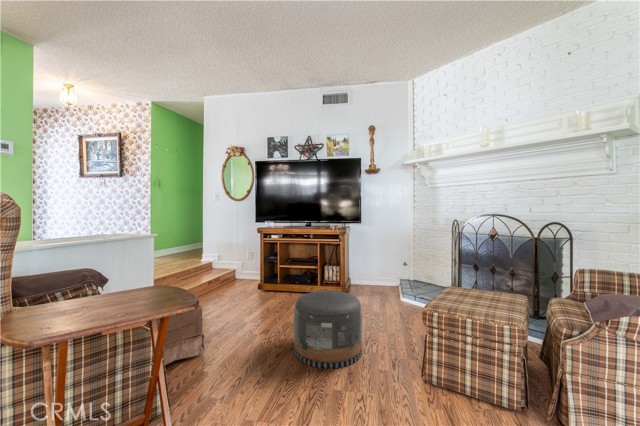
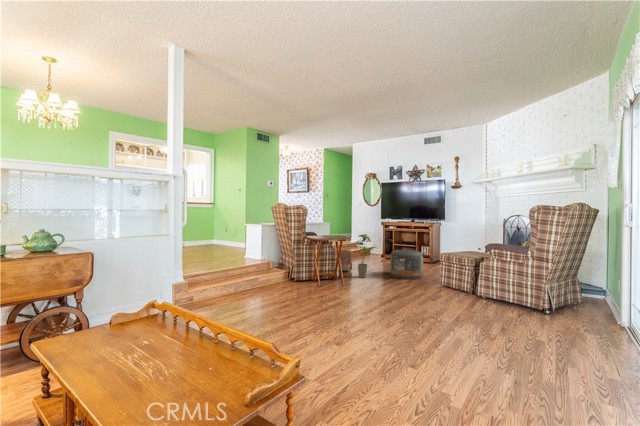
house plant: none [209,275,270,393] -> present [356,234,376,278]

